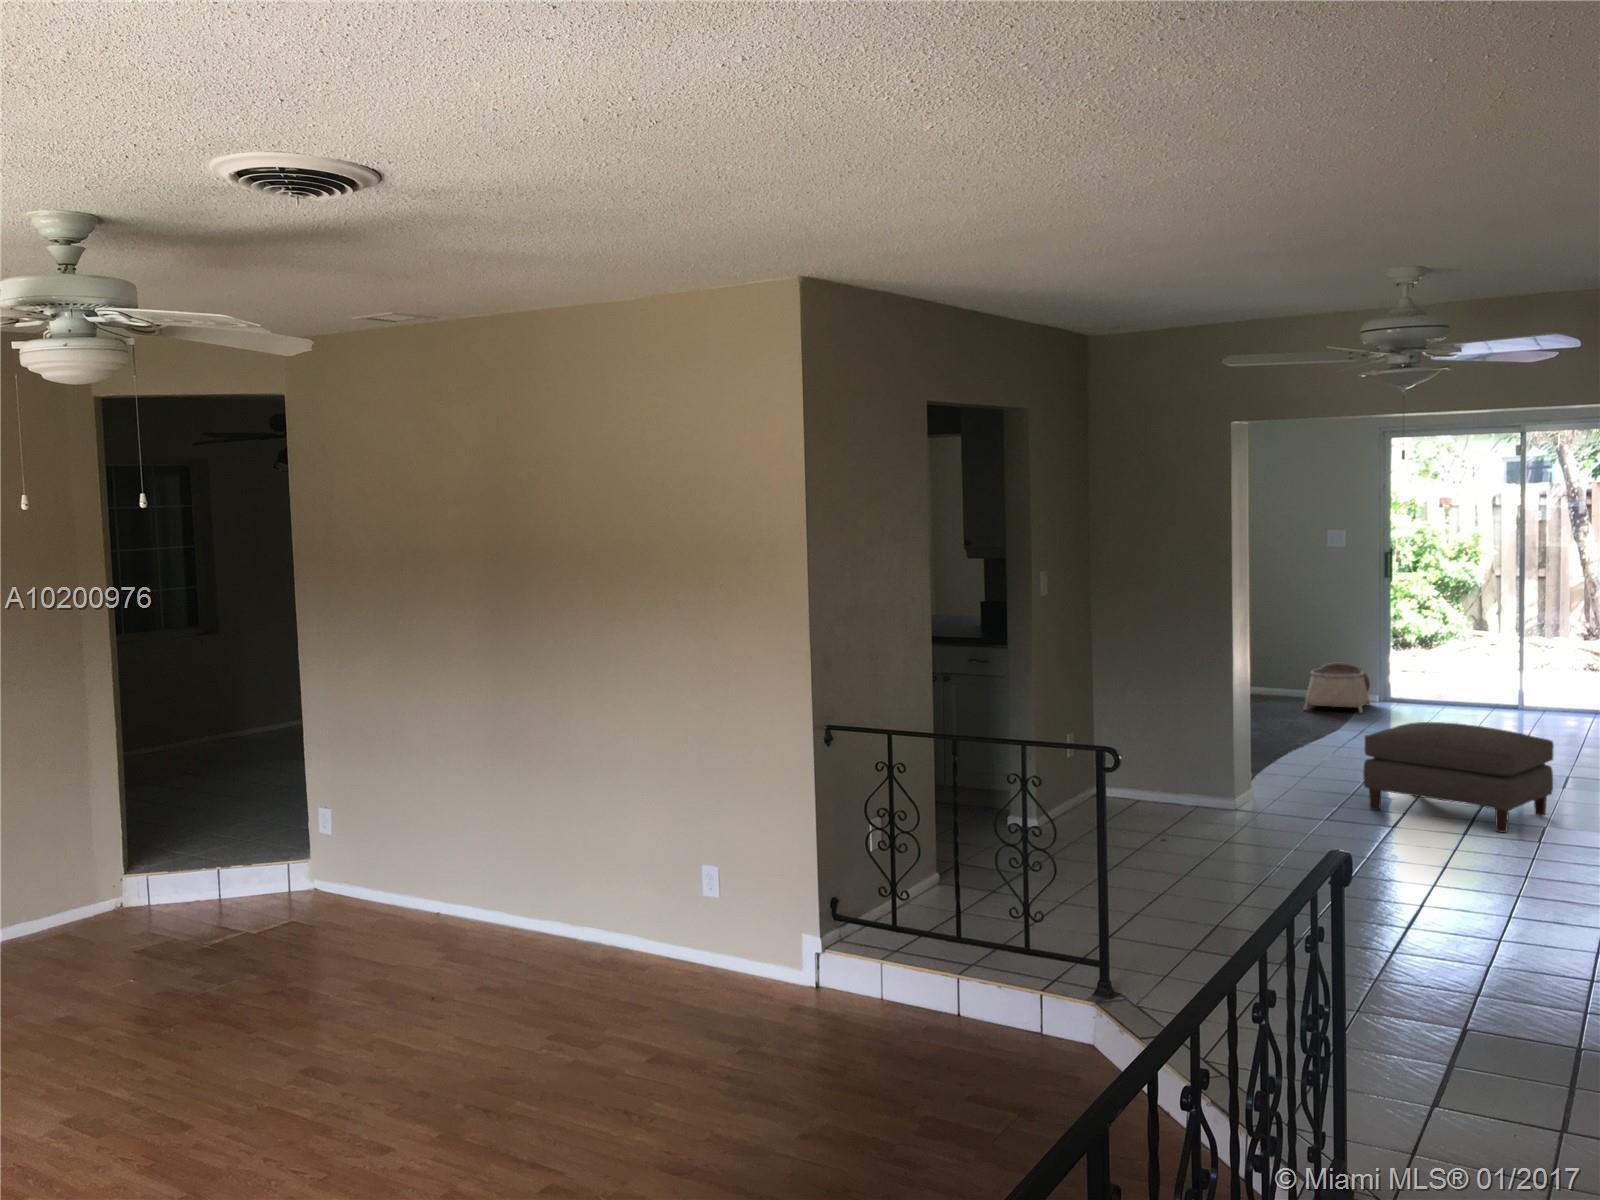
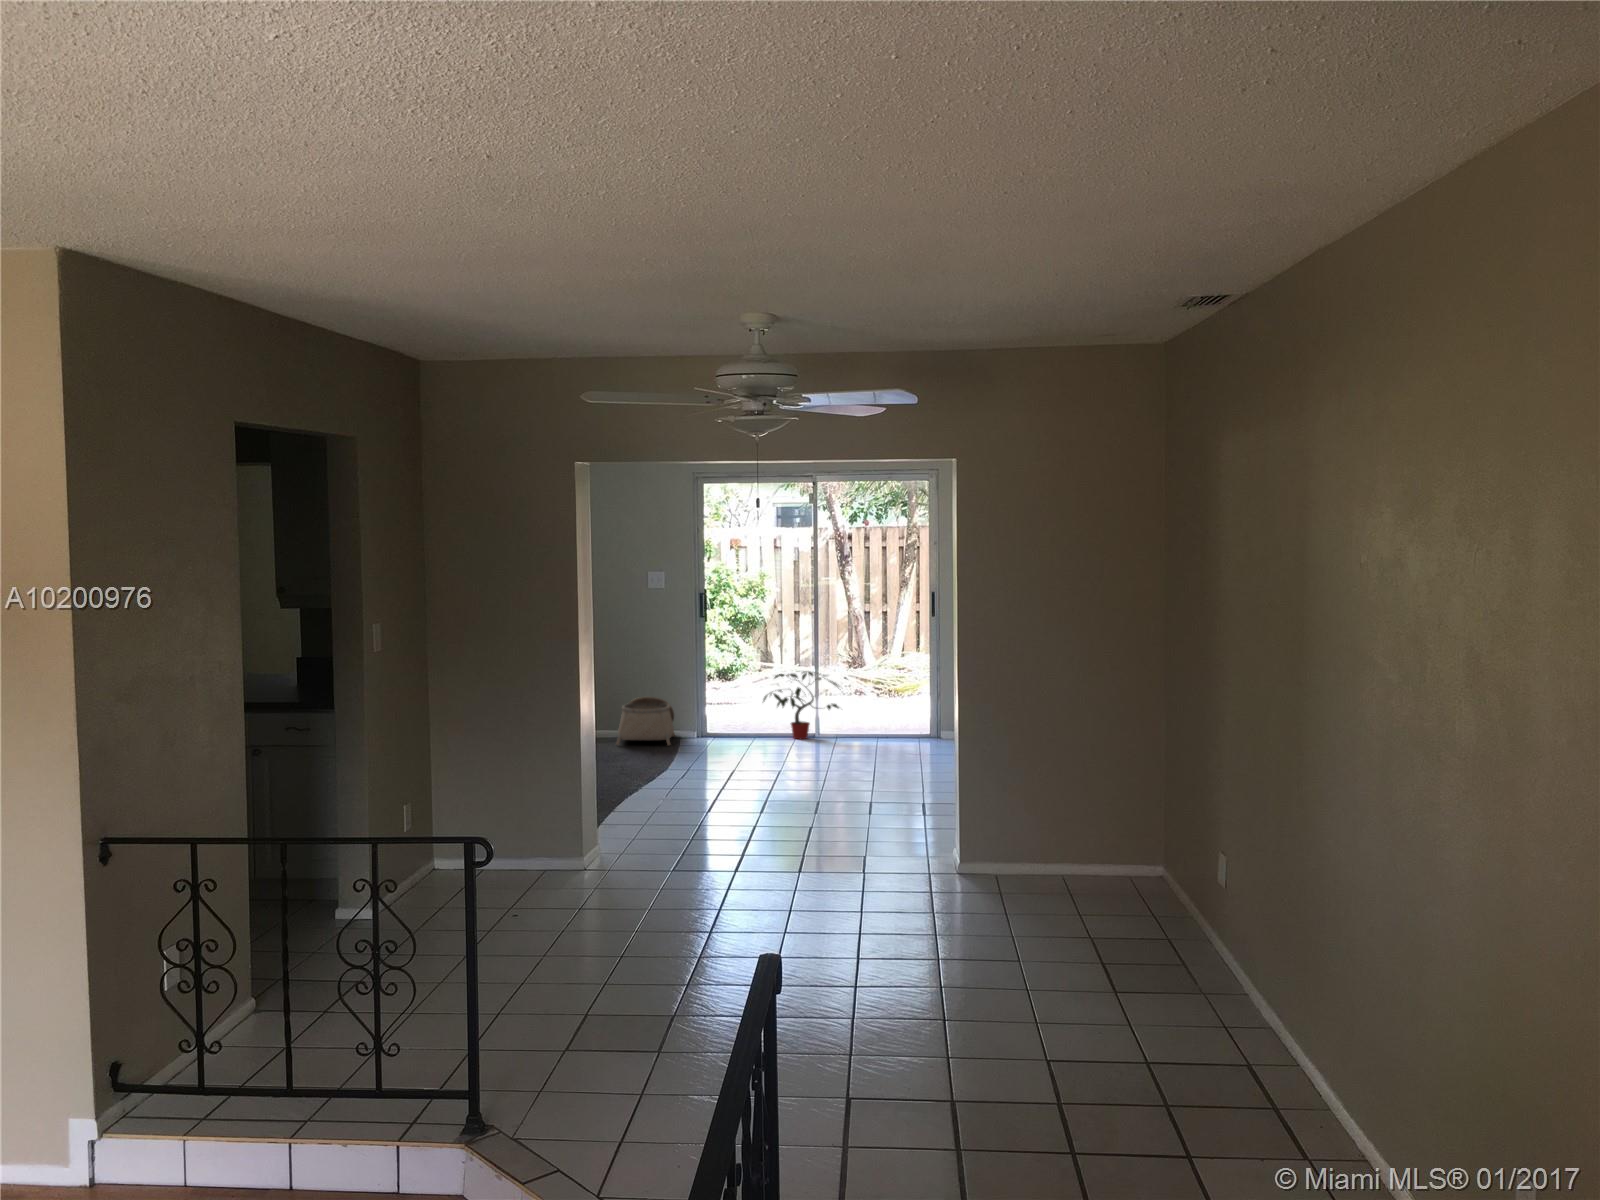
potted plant: none [1473,641,1577,716] -> present [763,672,839,739]
ottoman: present [1363,722,1554,833] -> none [692,761,852,864]

